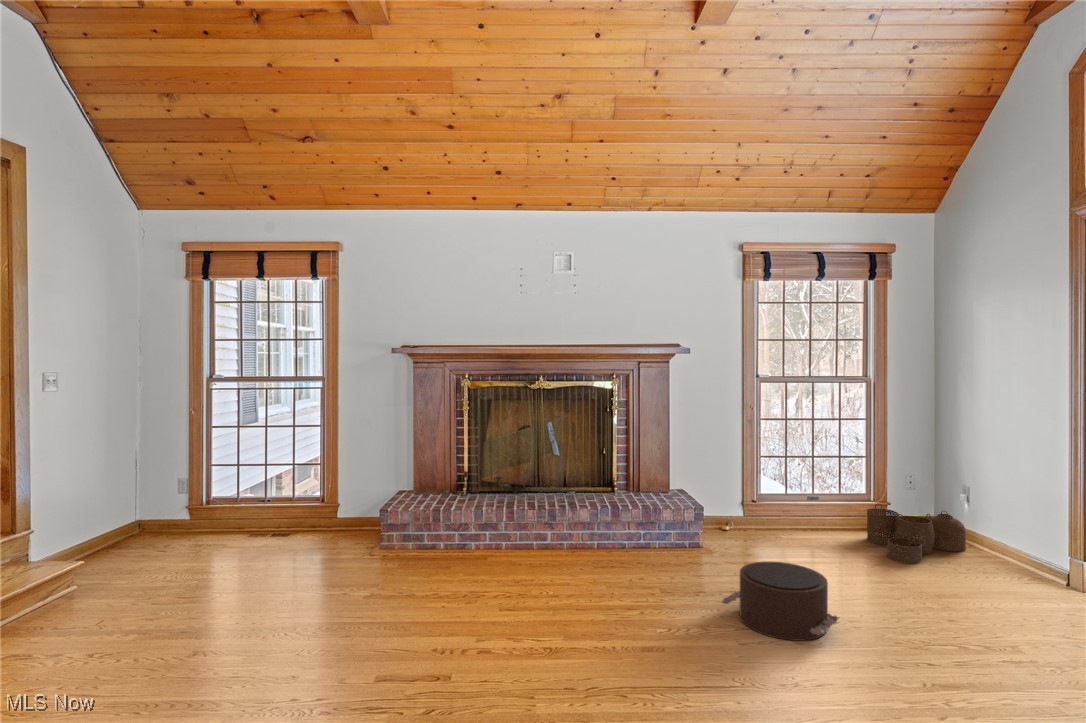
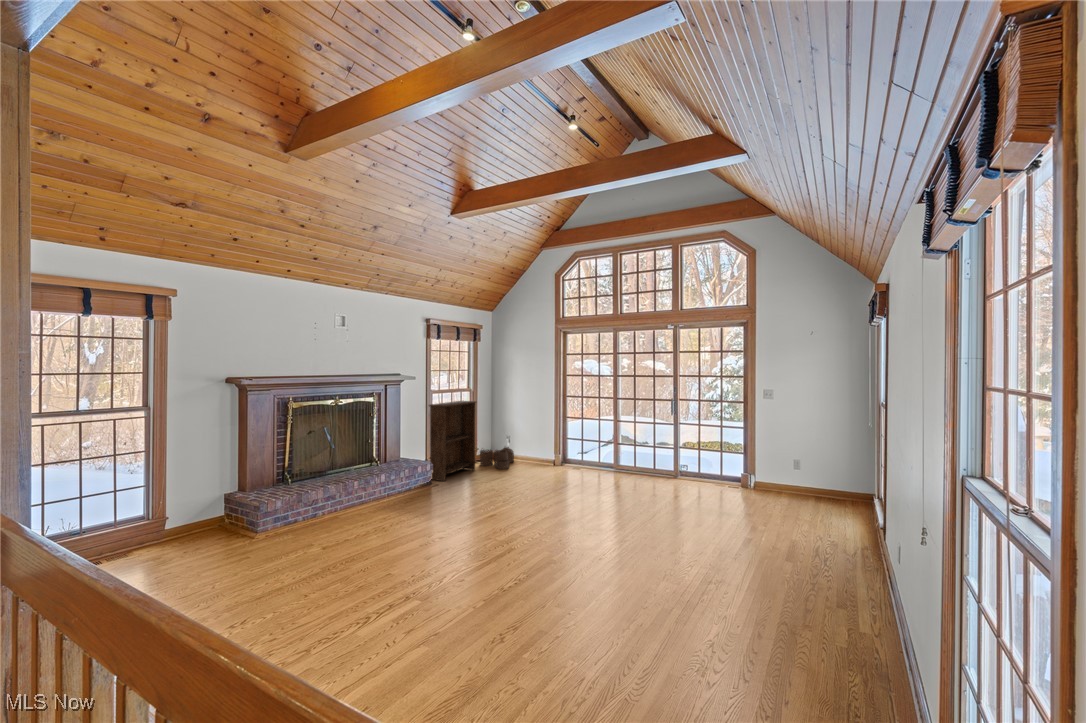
bookshelf: none [715,400,839,551] -> present [429,401,476,481]
pouf: present [722,562,839,641] -> none [484,471,529,499]

